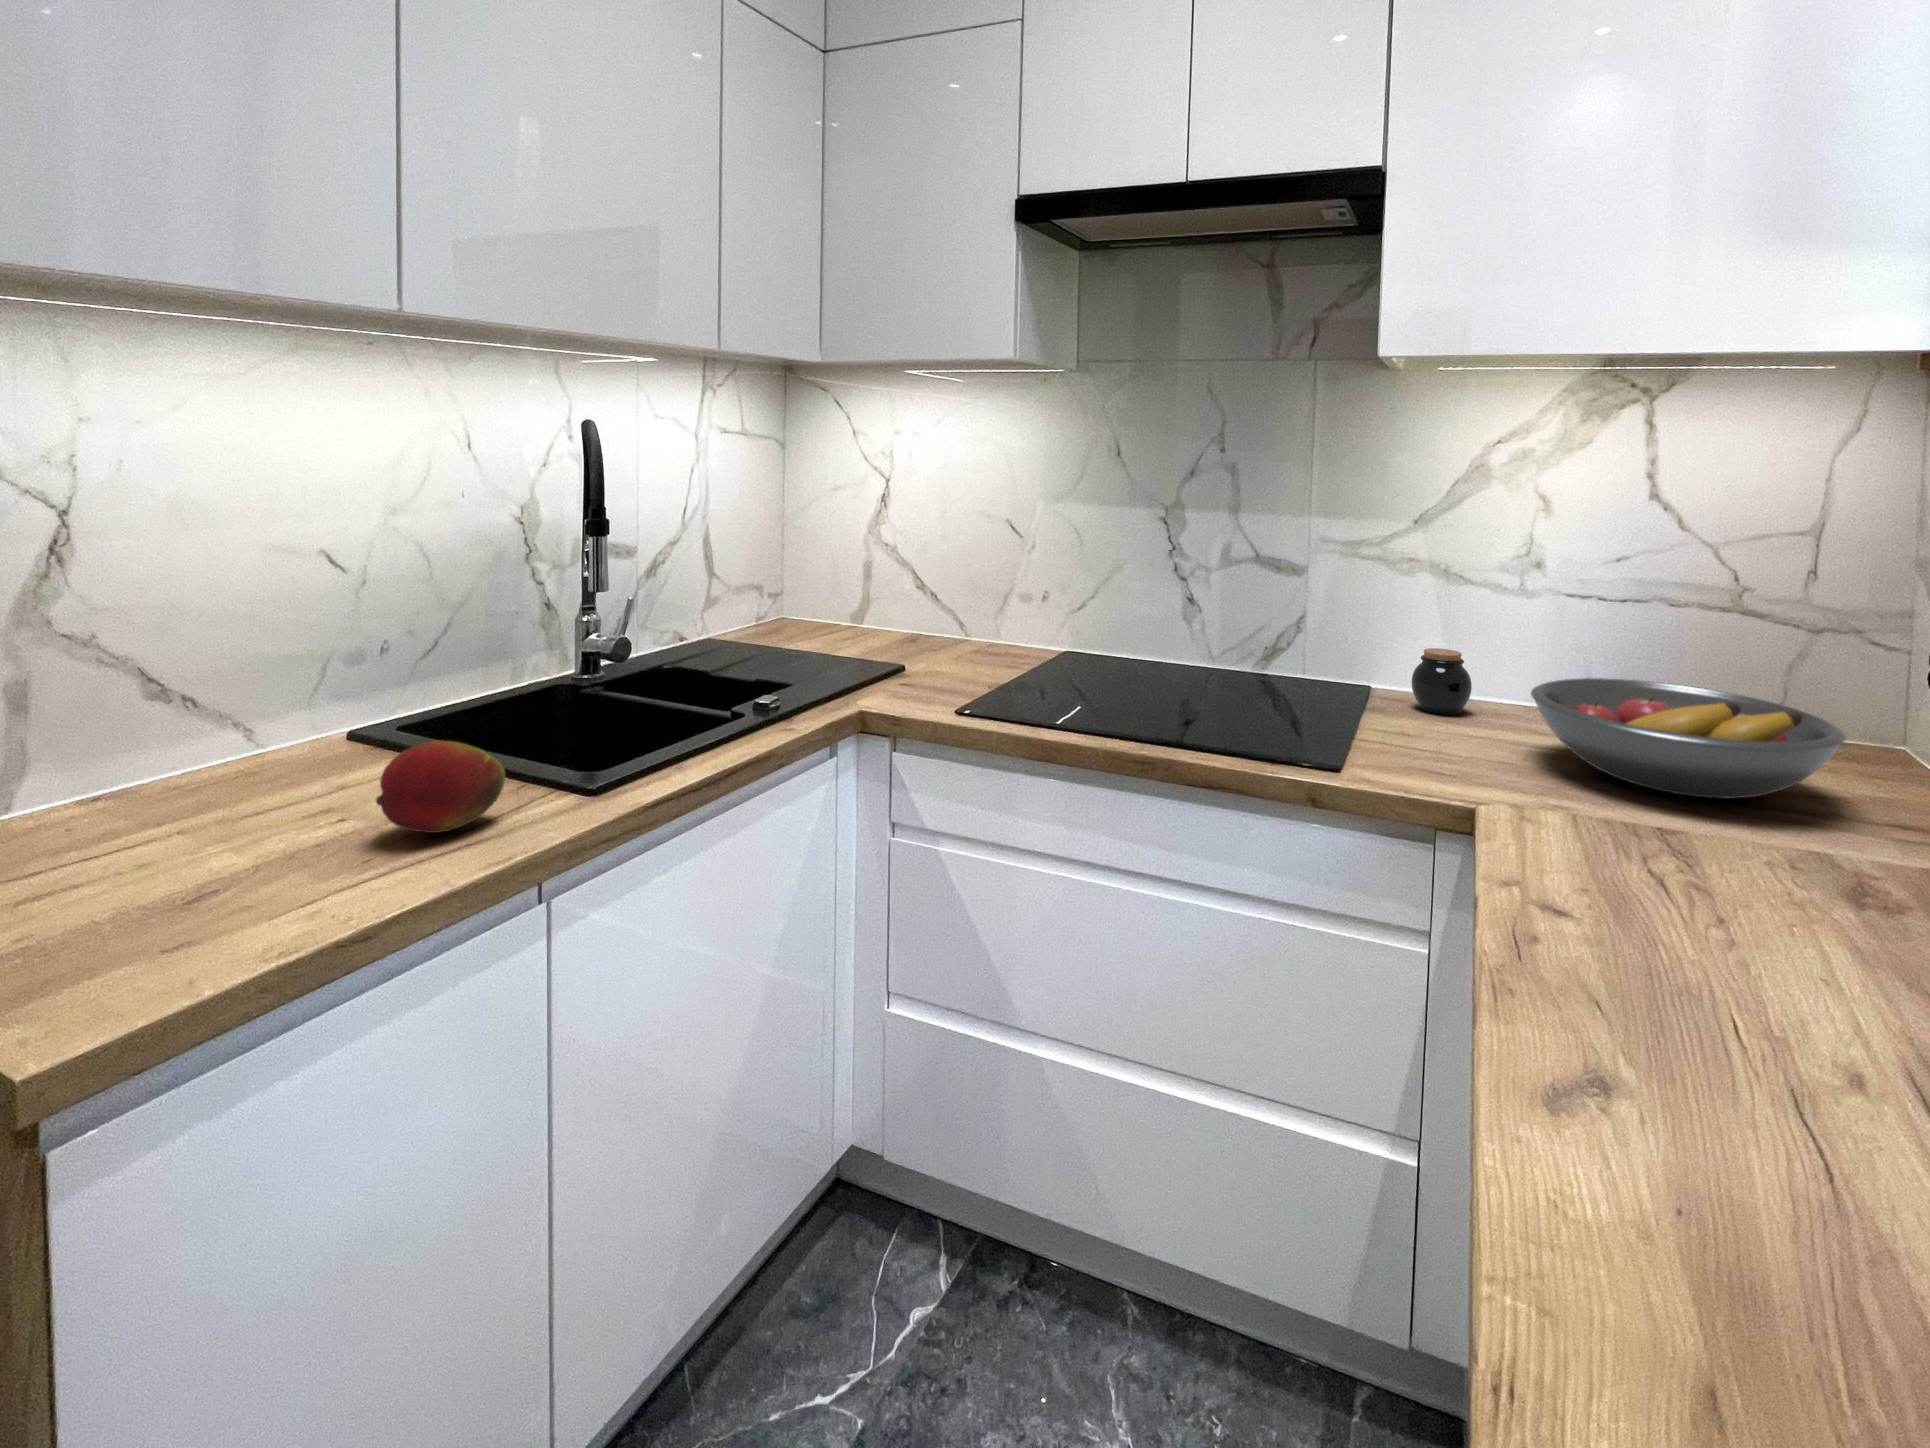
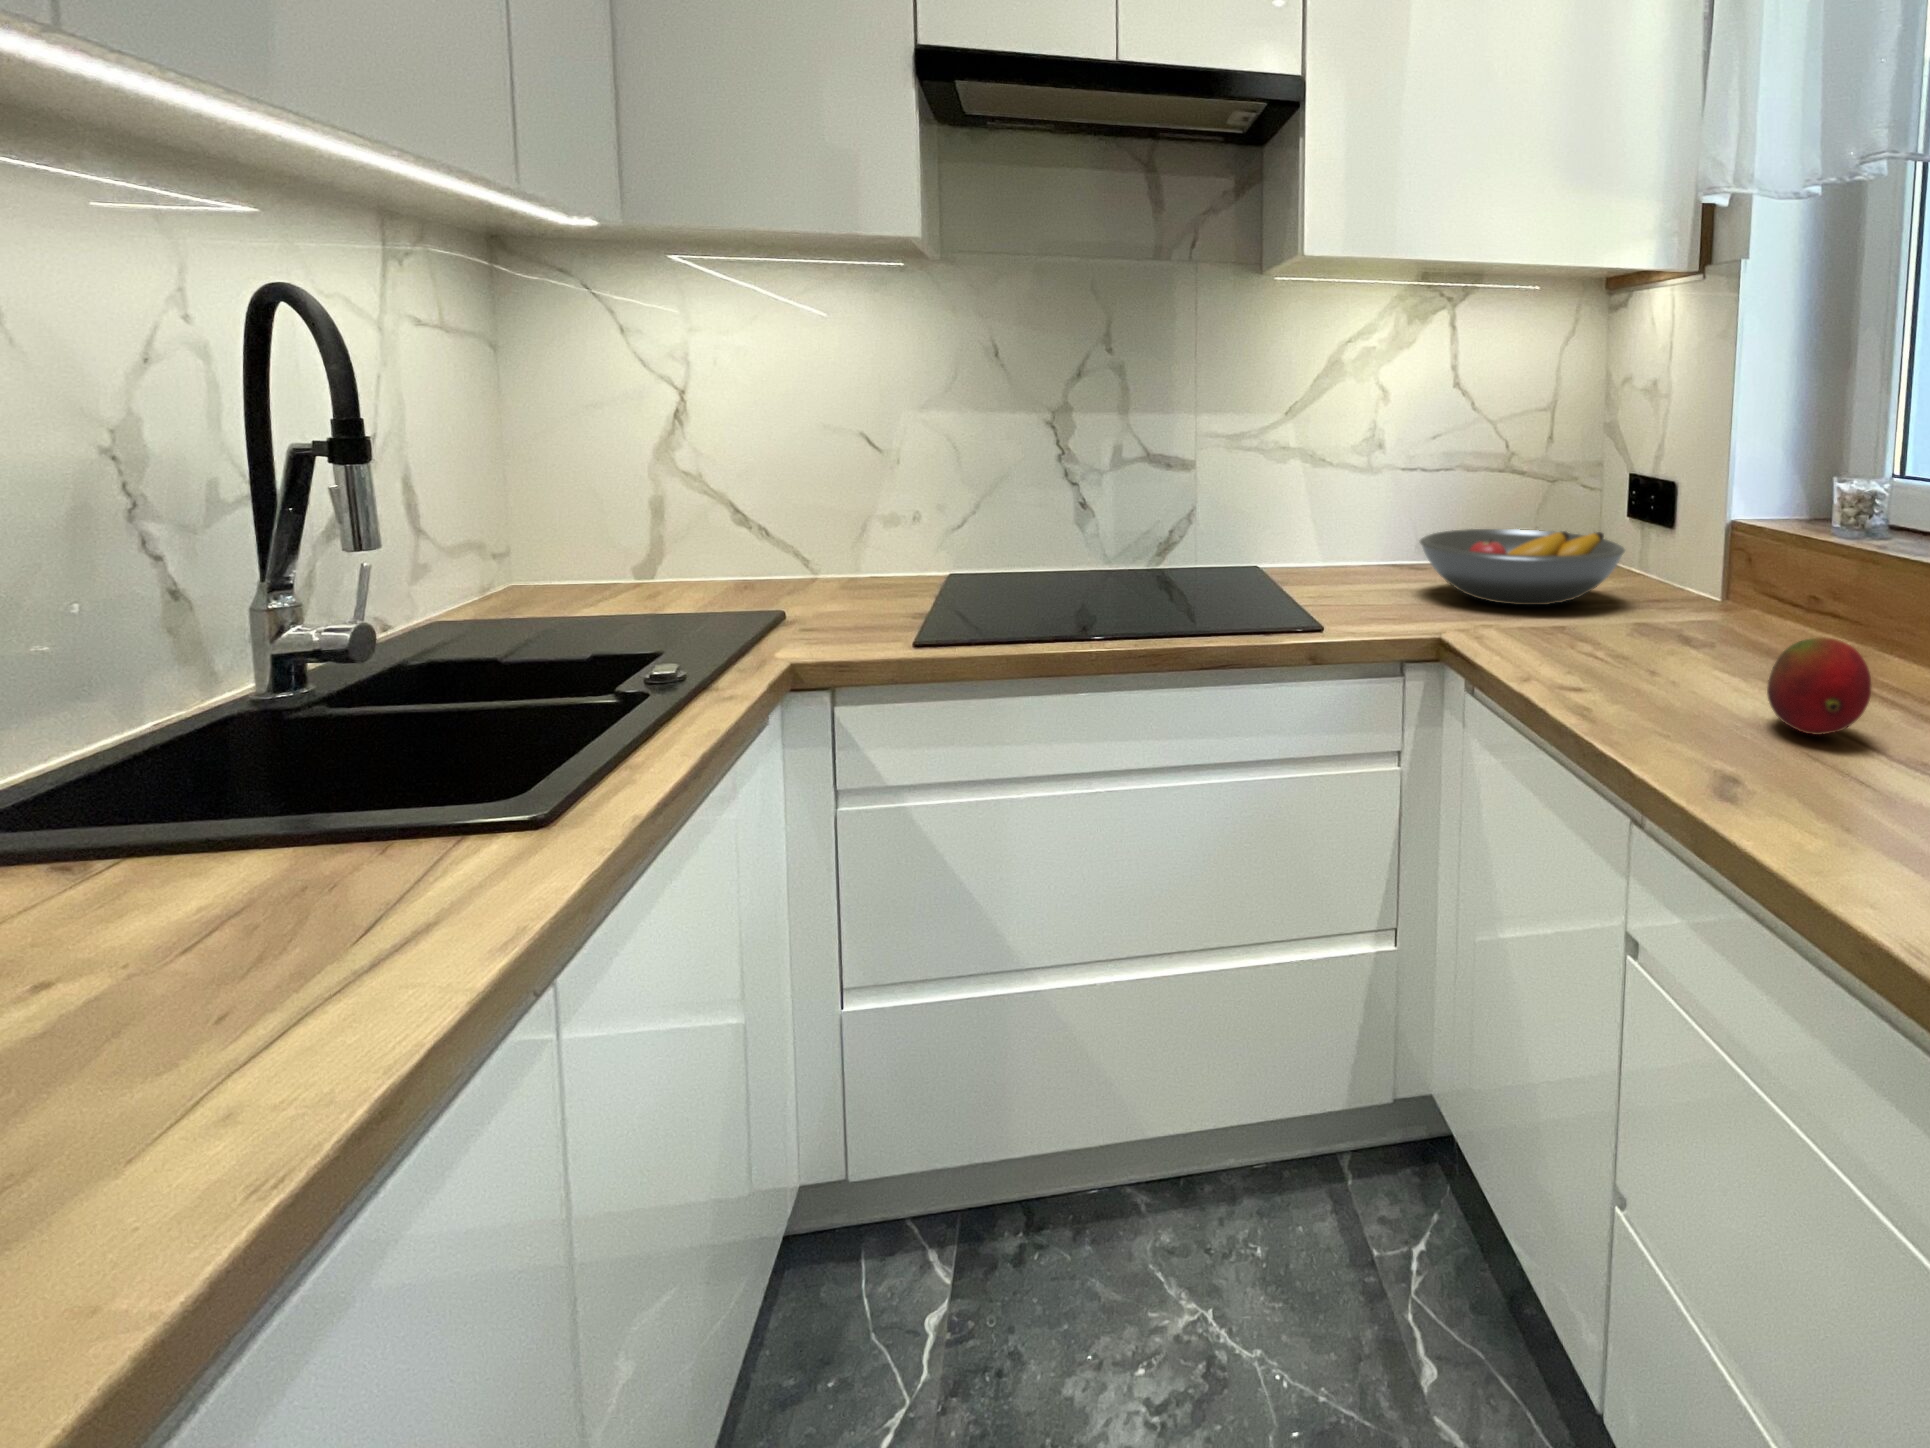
jar: present [1411,648,1472,714] -> none [1296,525,1344,580]
fruit: present [376,741,505,833] -> present [1767,637,1871,735]

